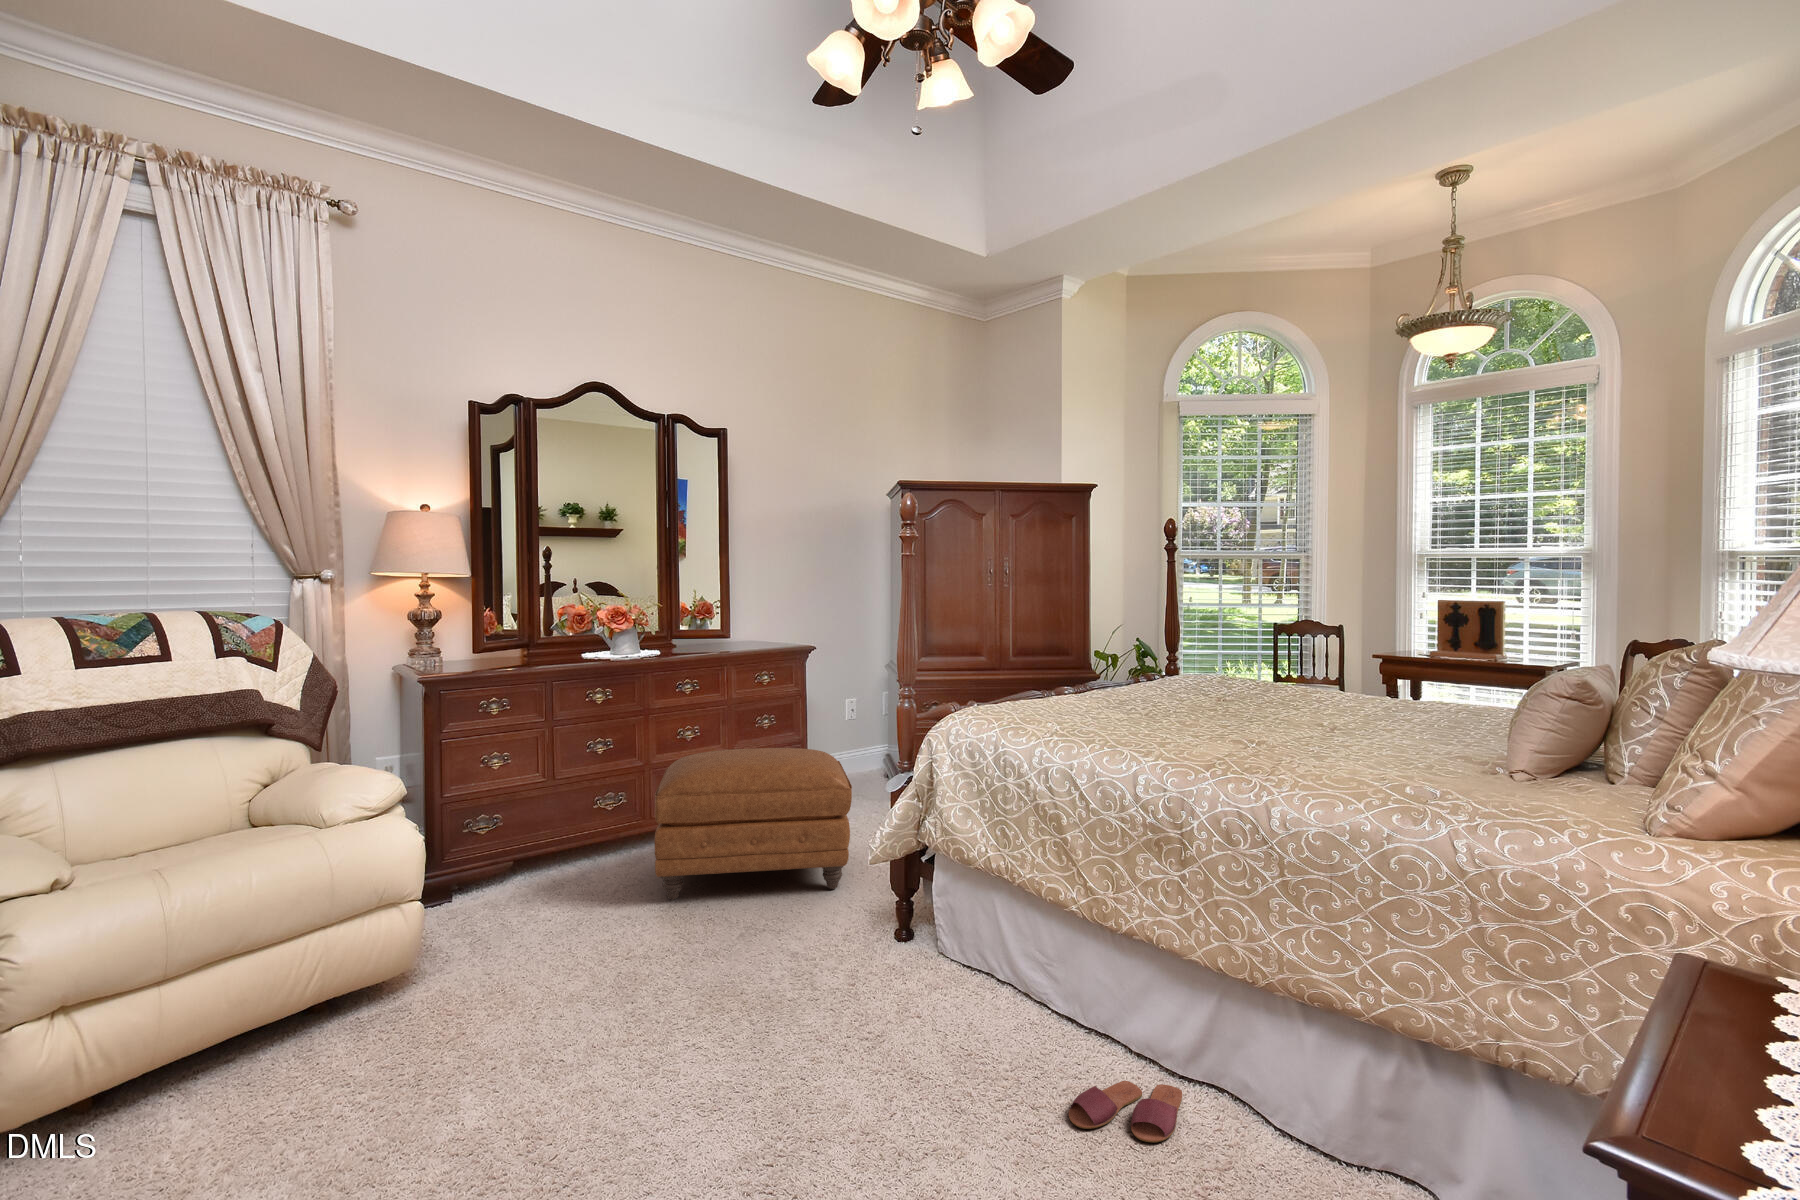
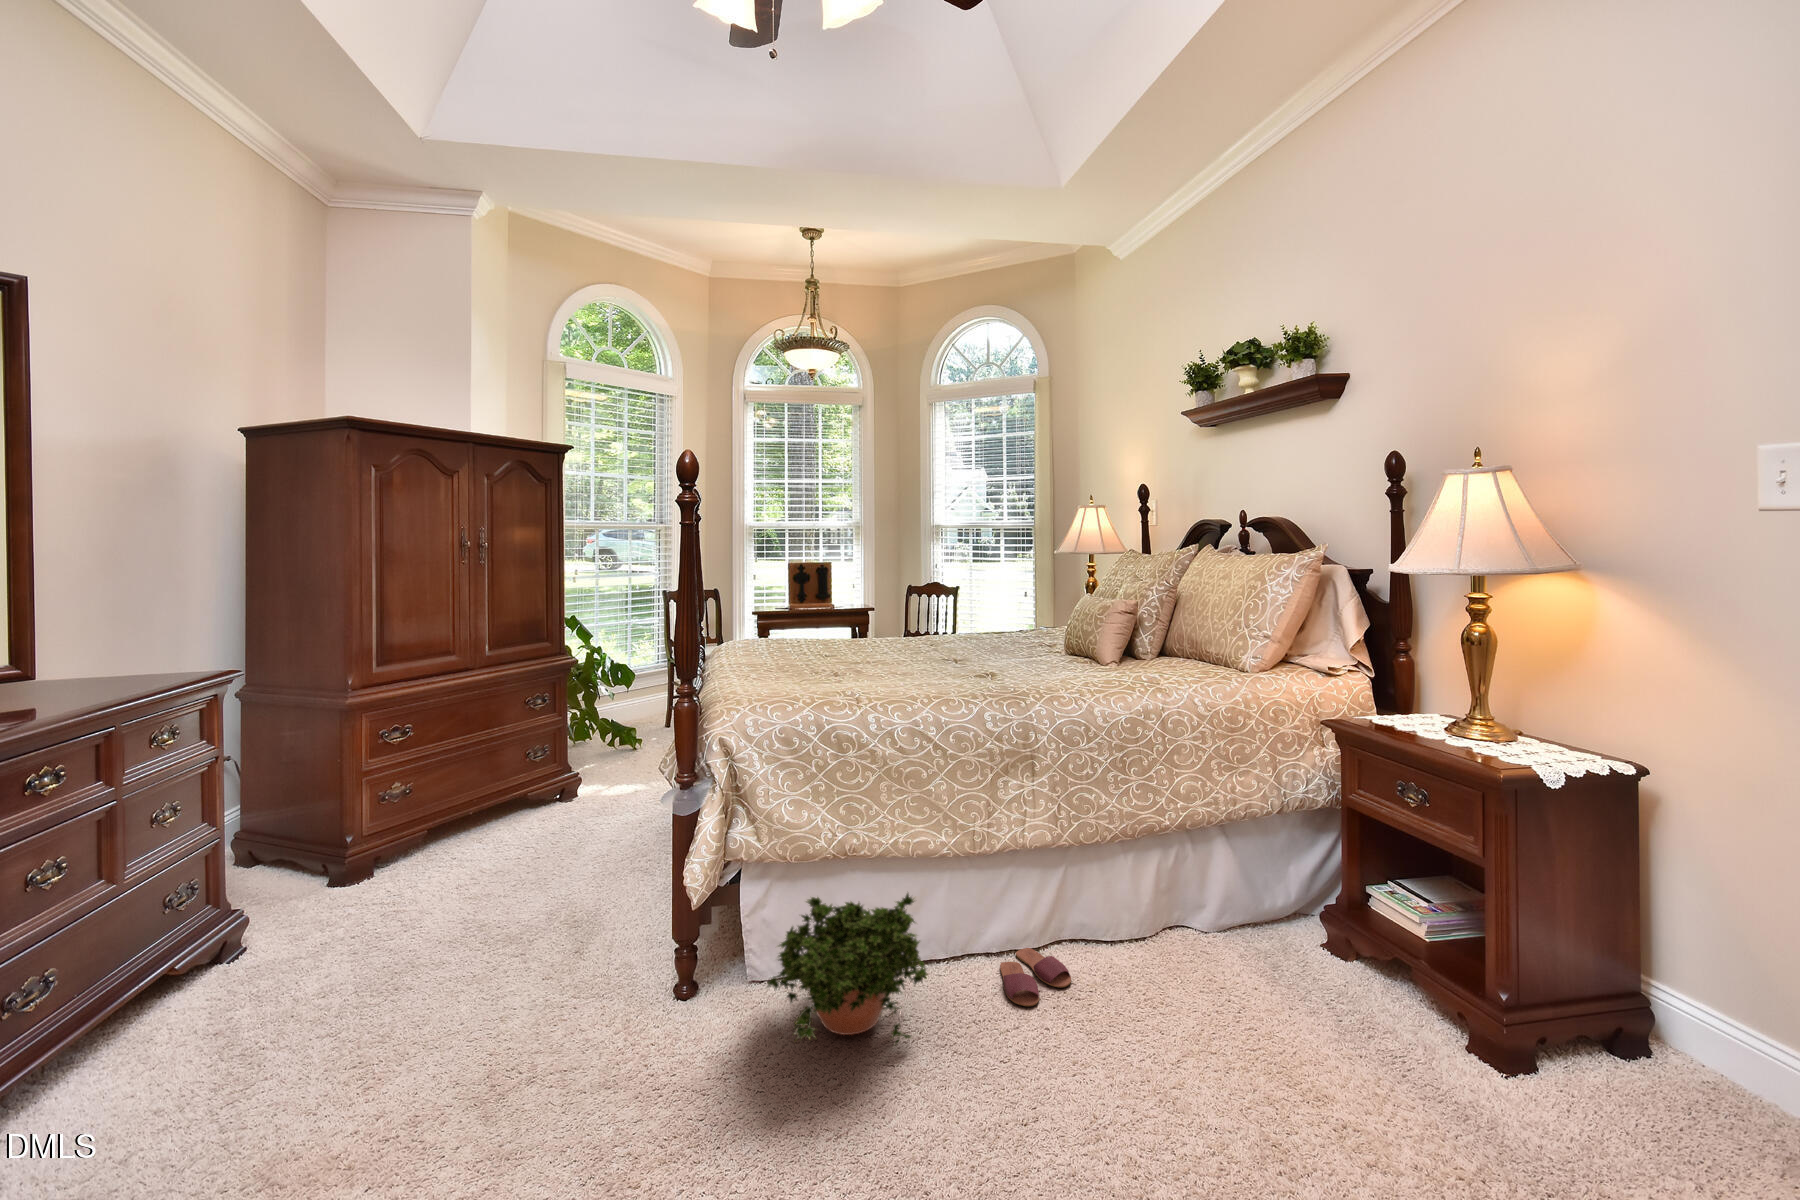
ottoman: present [654,748,852,900] -> none [98,818,522,1130]
potted plant: none [832,901,1021,1066] -> present [767,893,928,1044]

